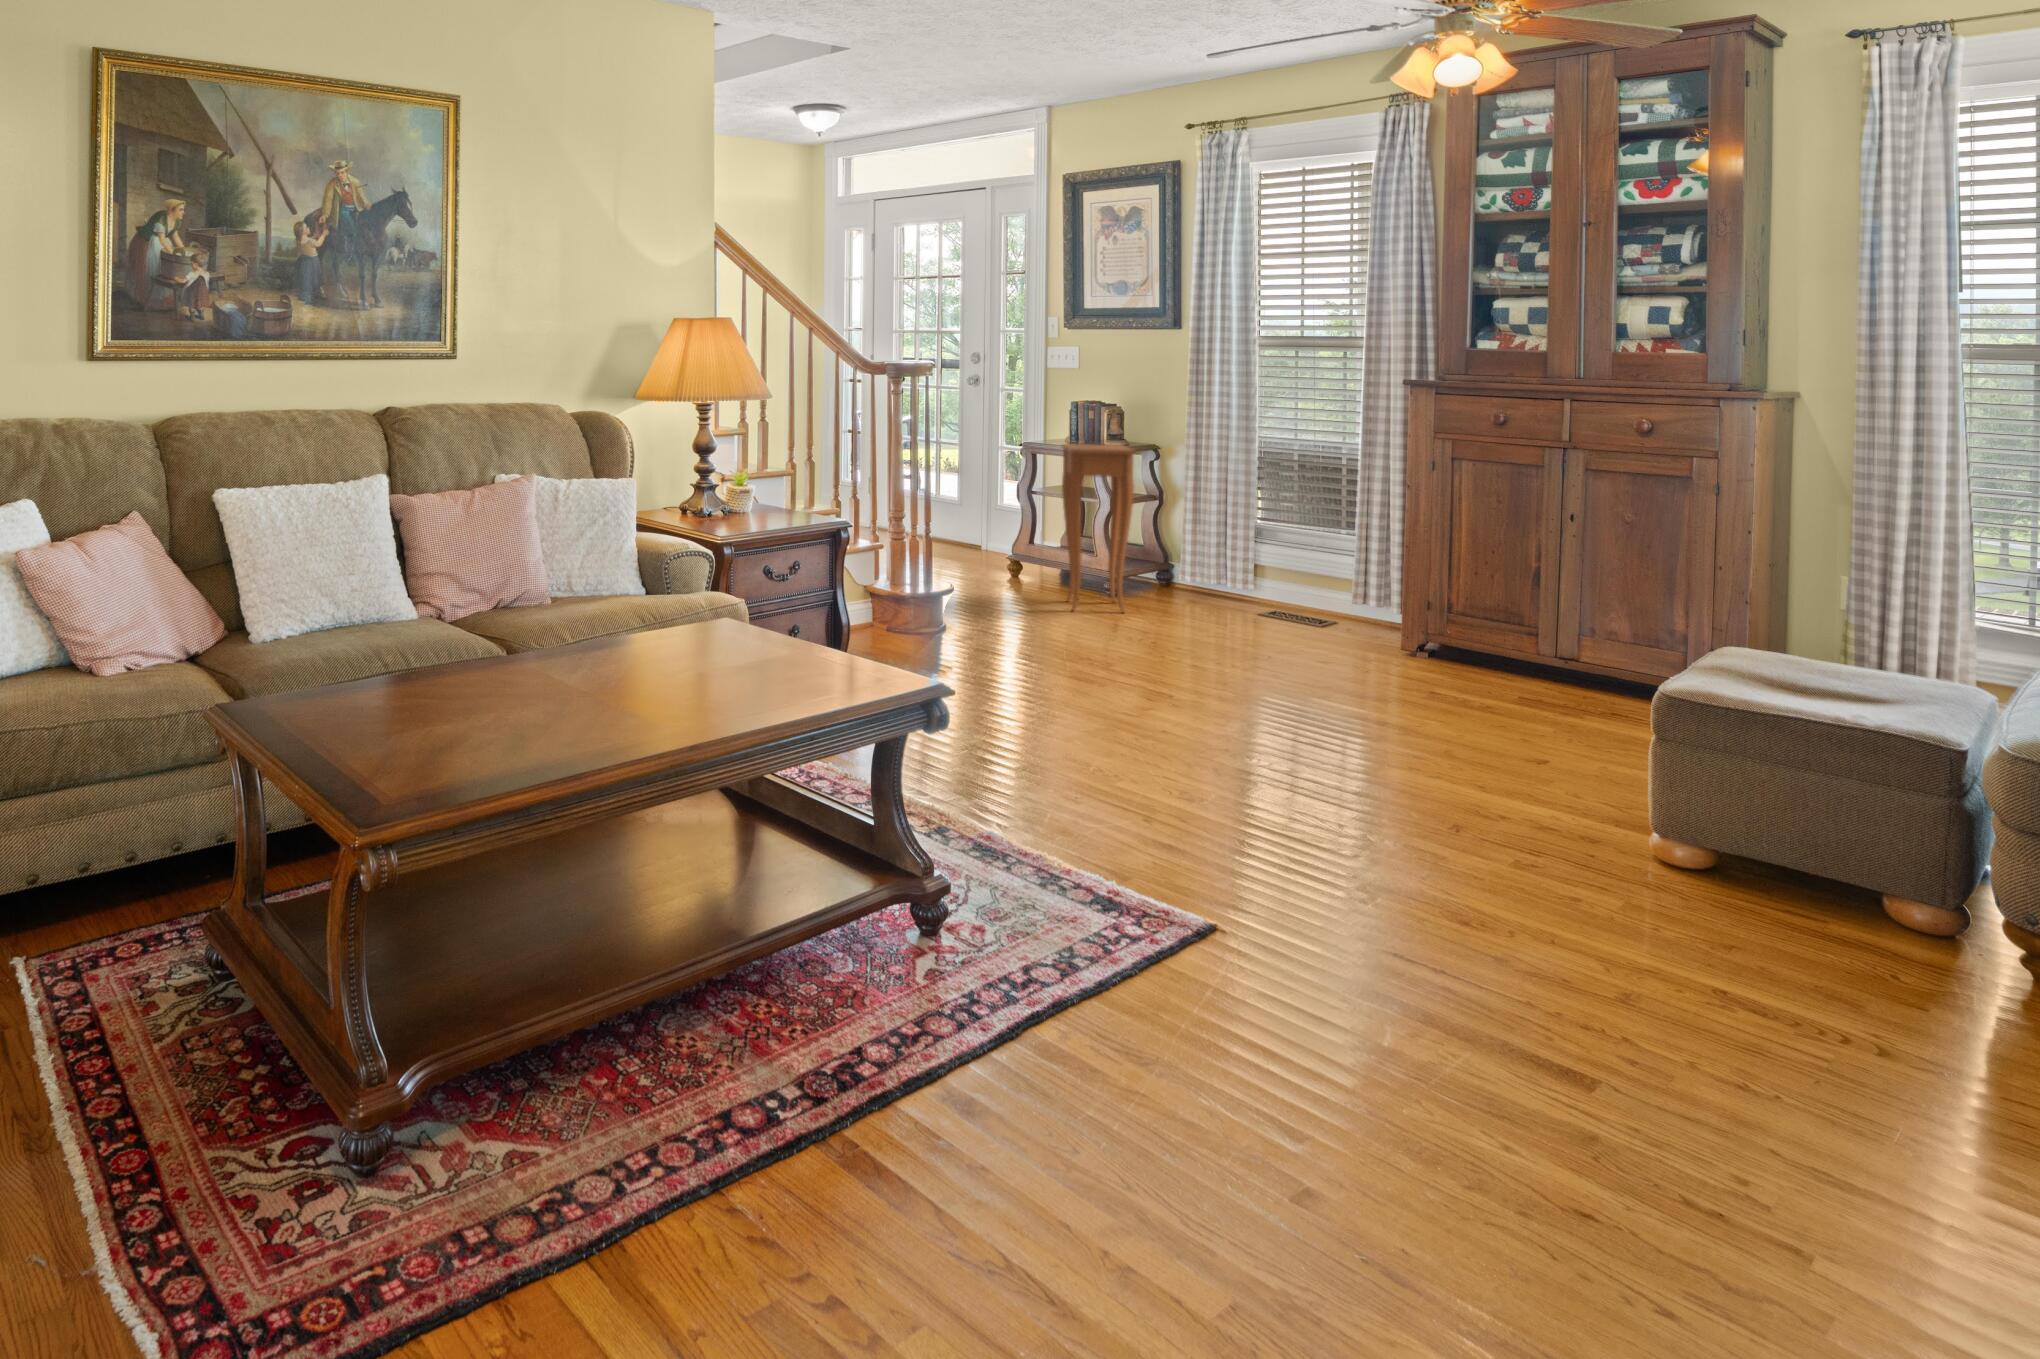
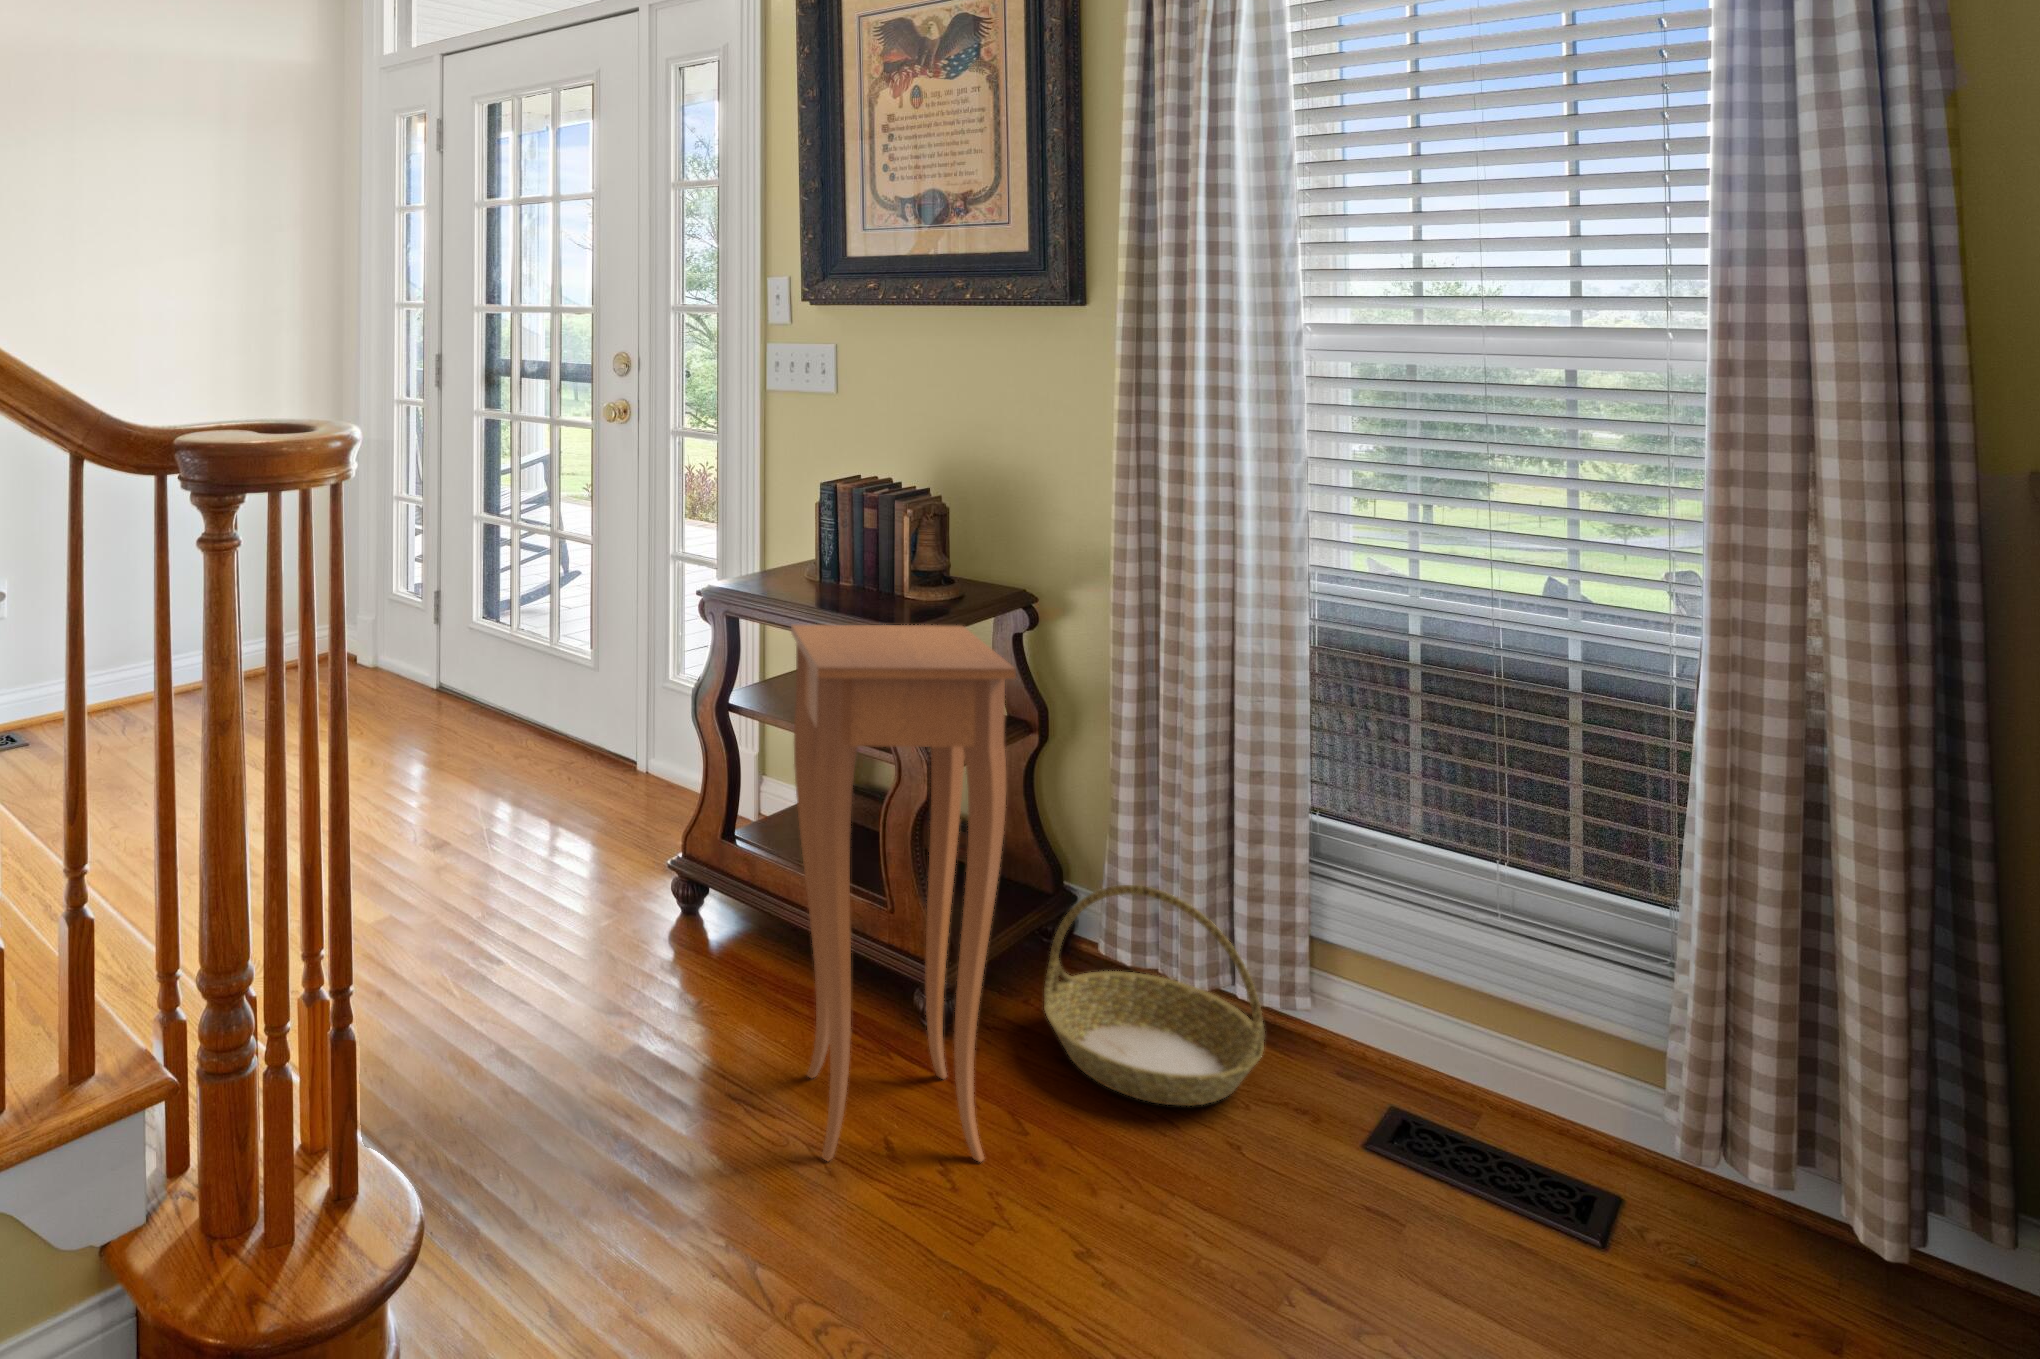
basket: none [1153,540,1230,608] -> present [1044,885,1265,1106]

